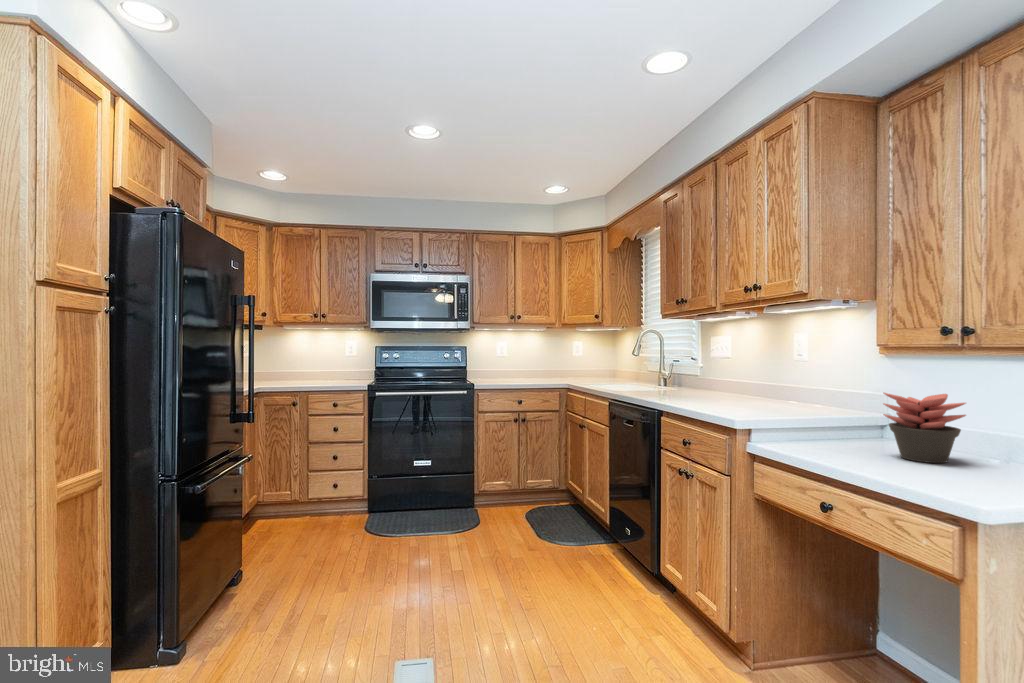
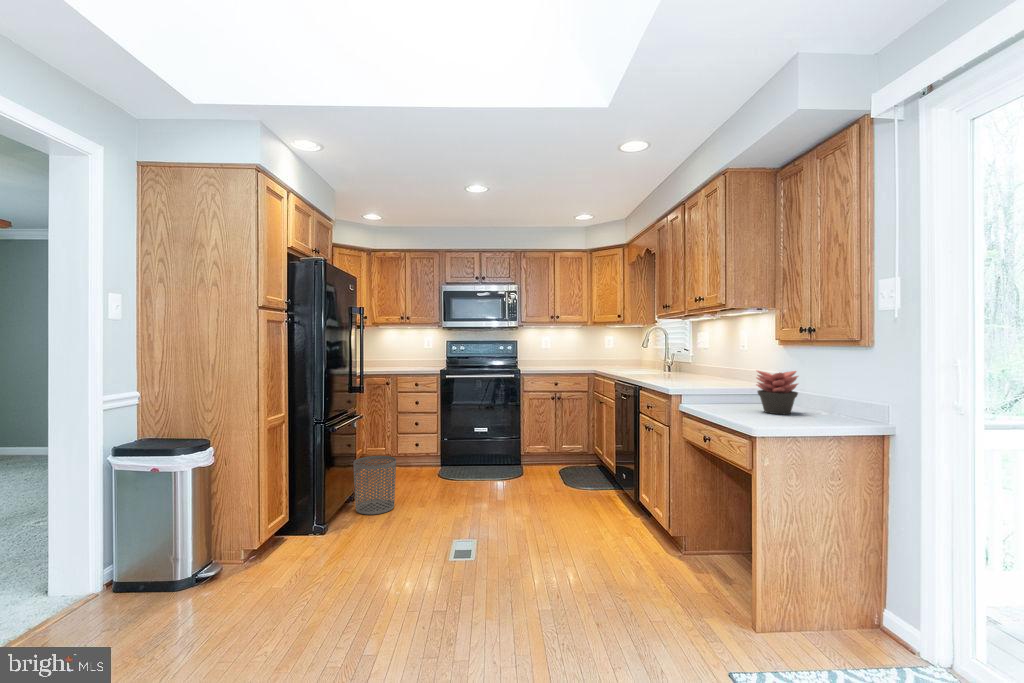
waste bin: none [234,518,304,615] -> present [353,456,396,515]

